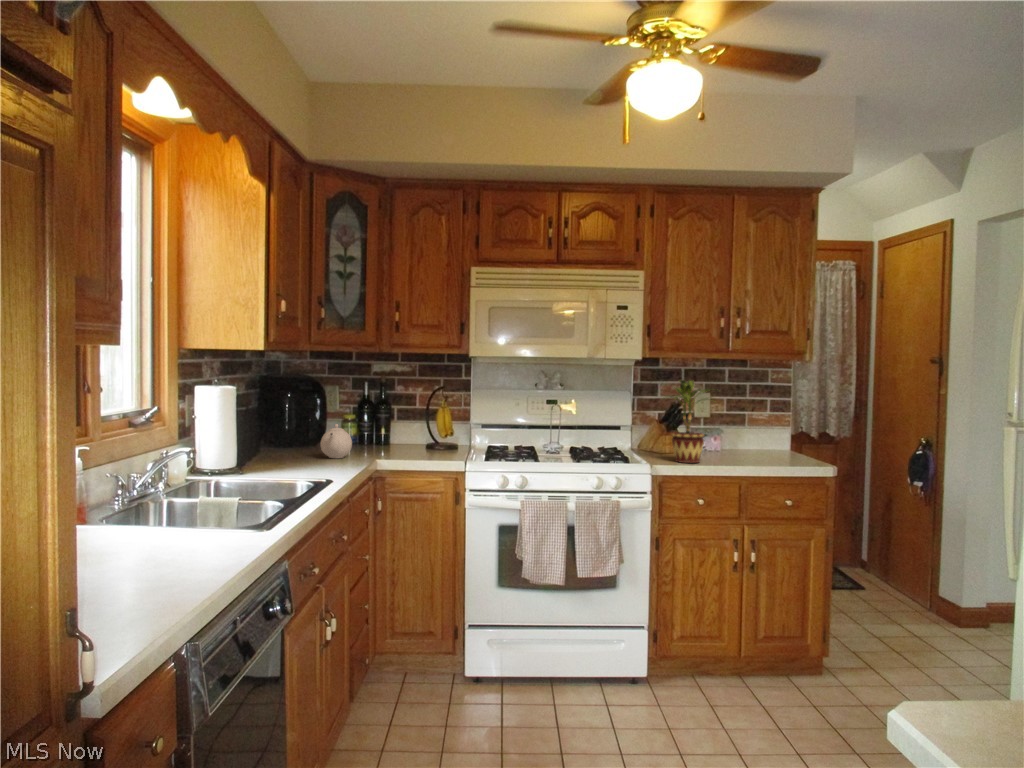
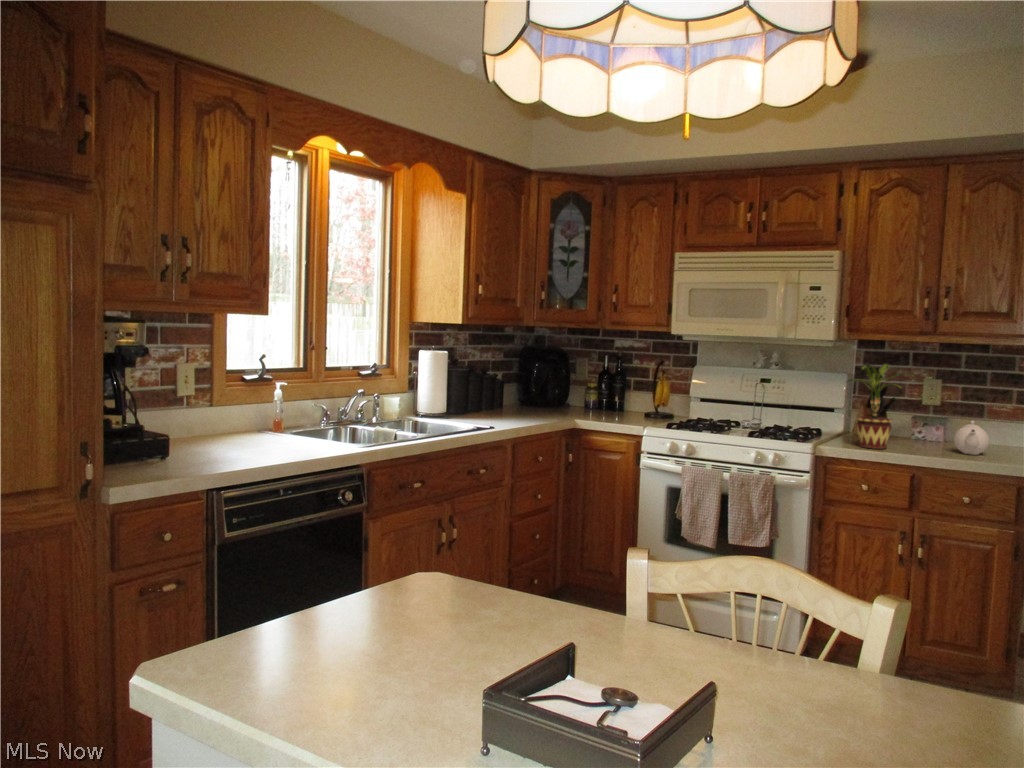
teapot: present [321,424,352,458] -> present [954,421,989,455]

